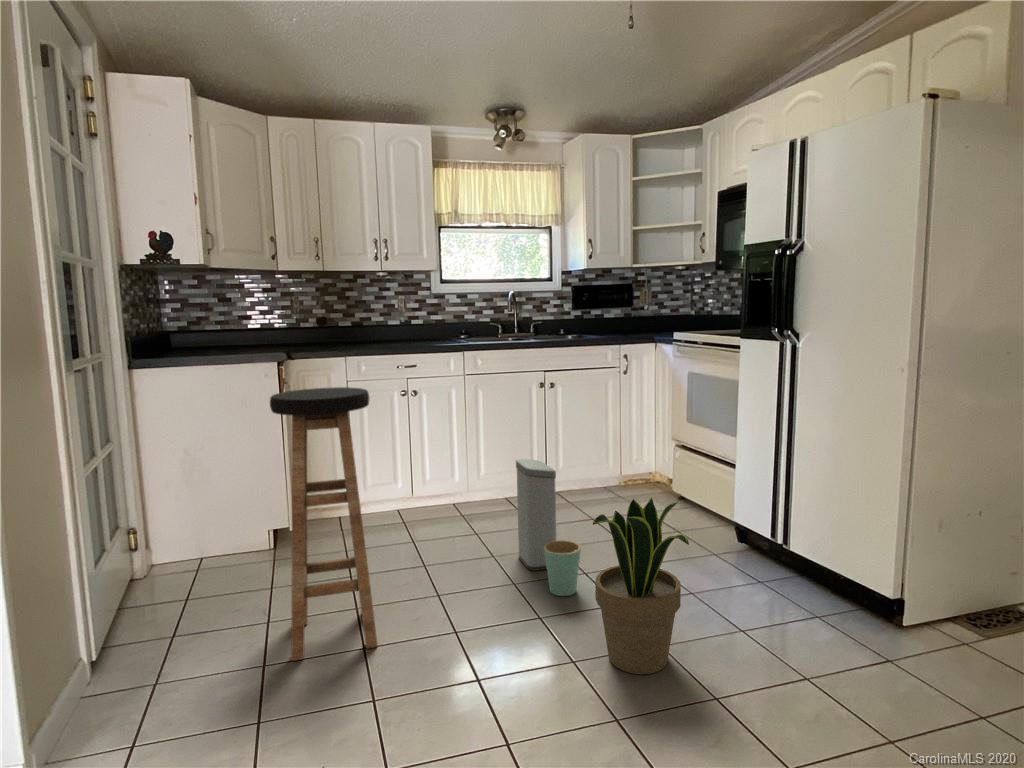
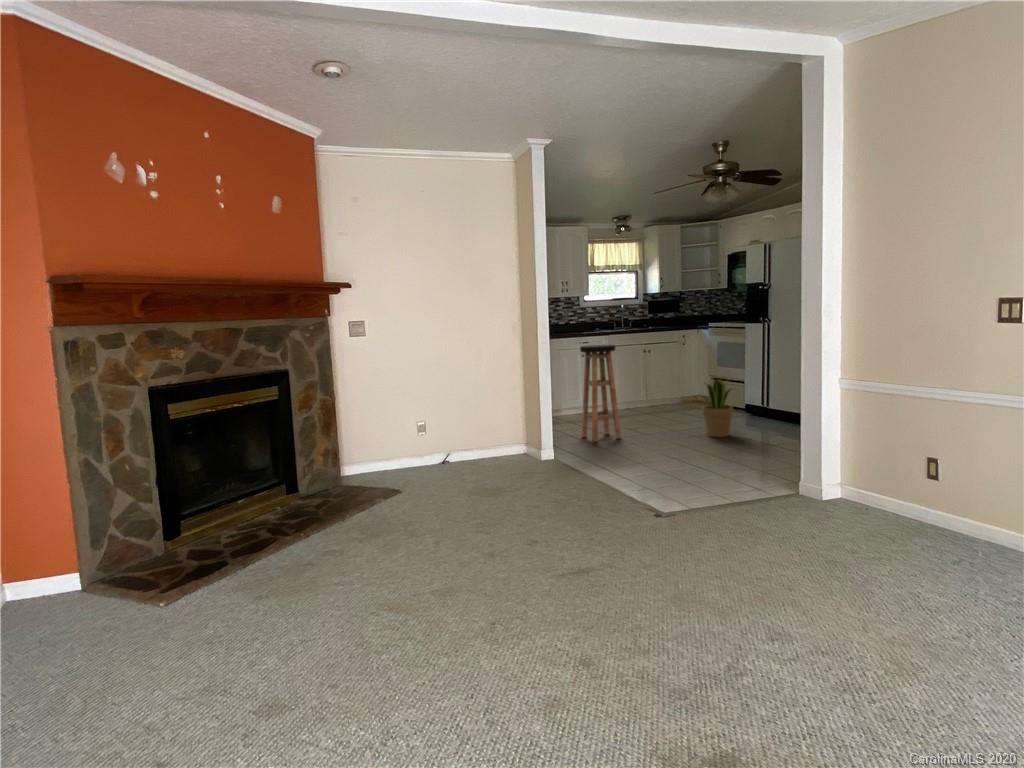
trash can: present [516,459,581,596] -> none [651,378,687,428]

